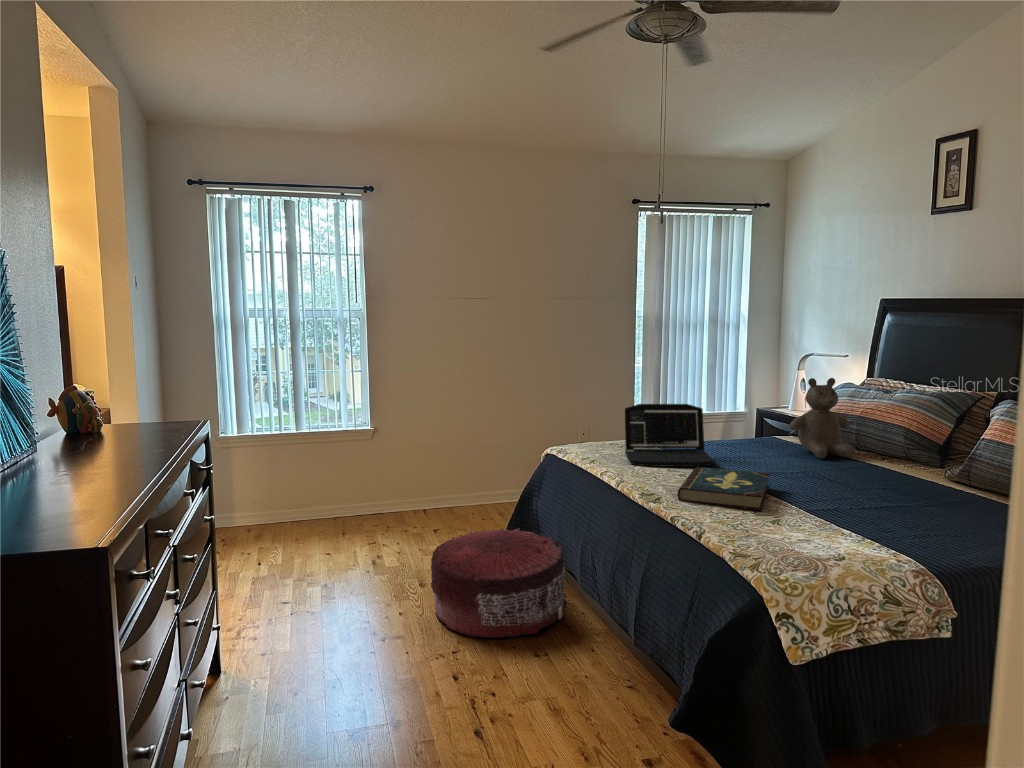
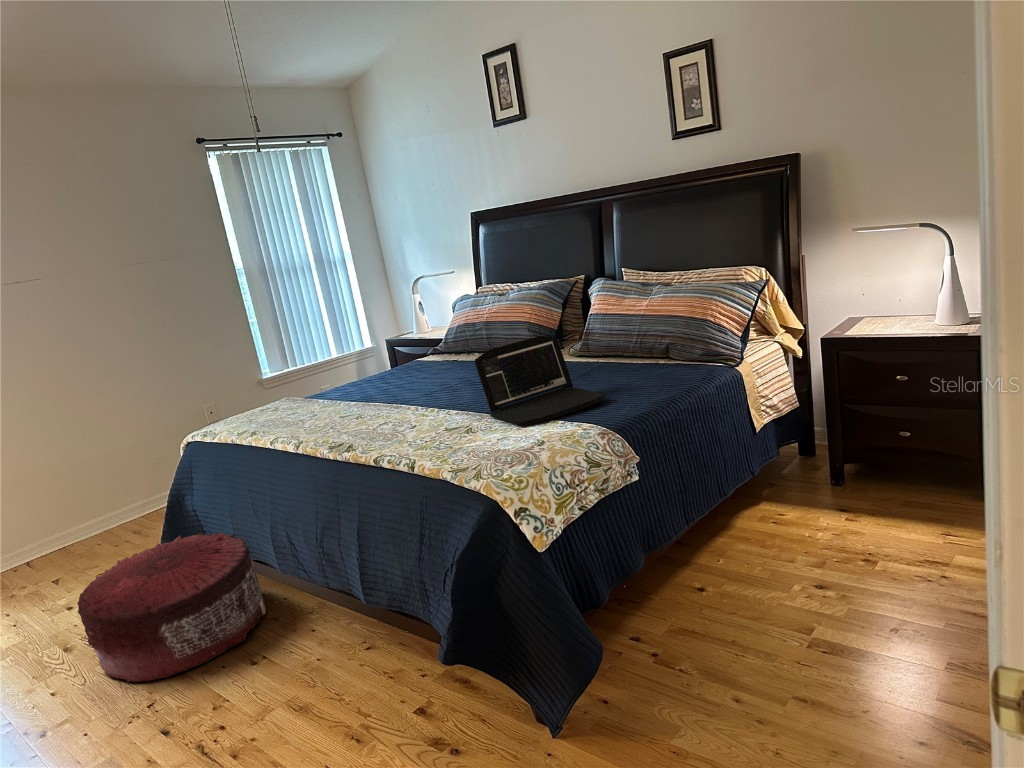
teddy bear: present [790,378,856,459] -> none [432,290,495,368]
laptop: present [625,404,714,467] -> present [474,336,605,427]
book: present [677,467,770,511] -> none [366,391,451,442]

